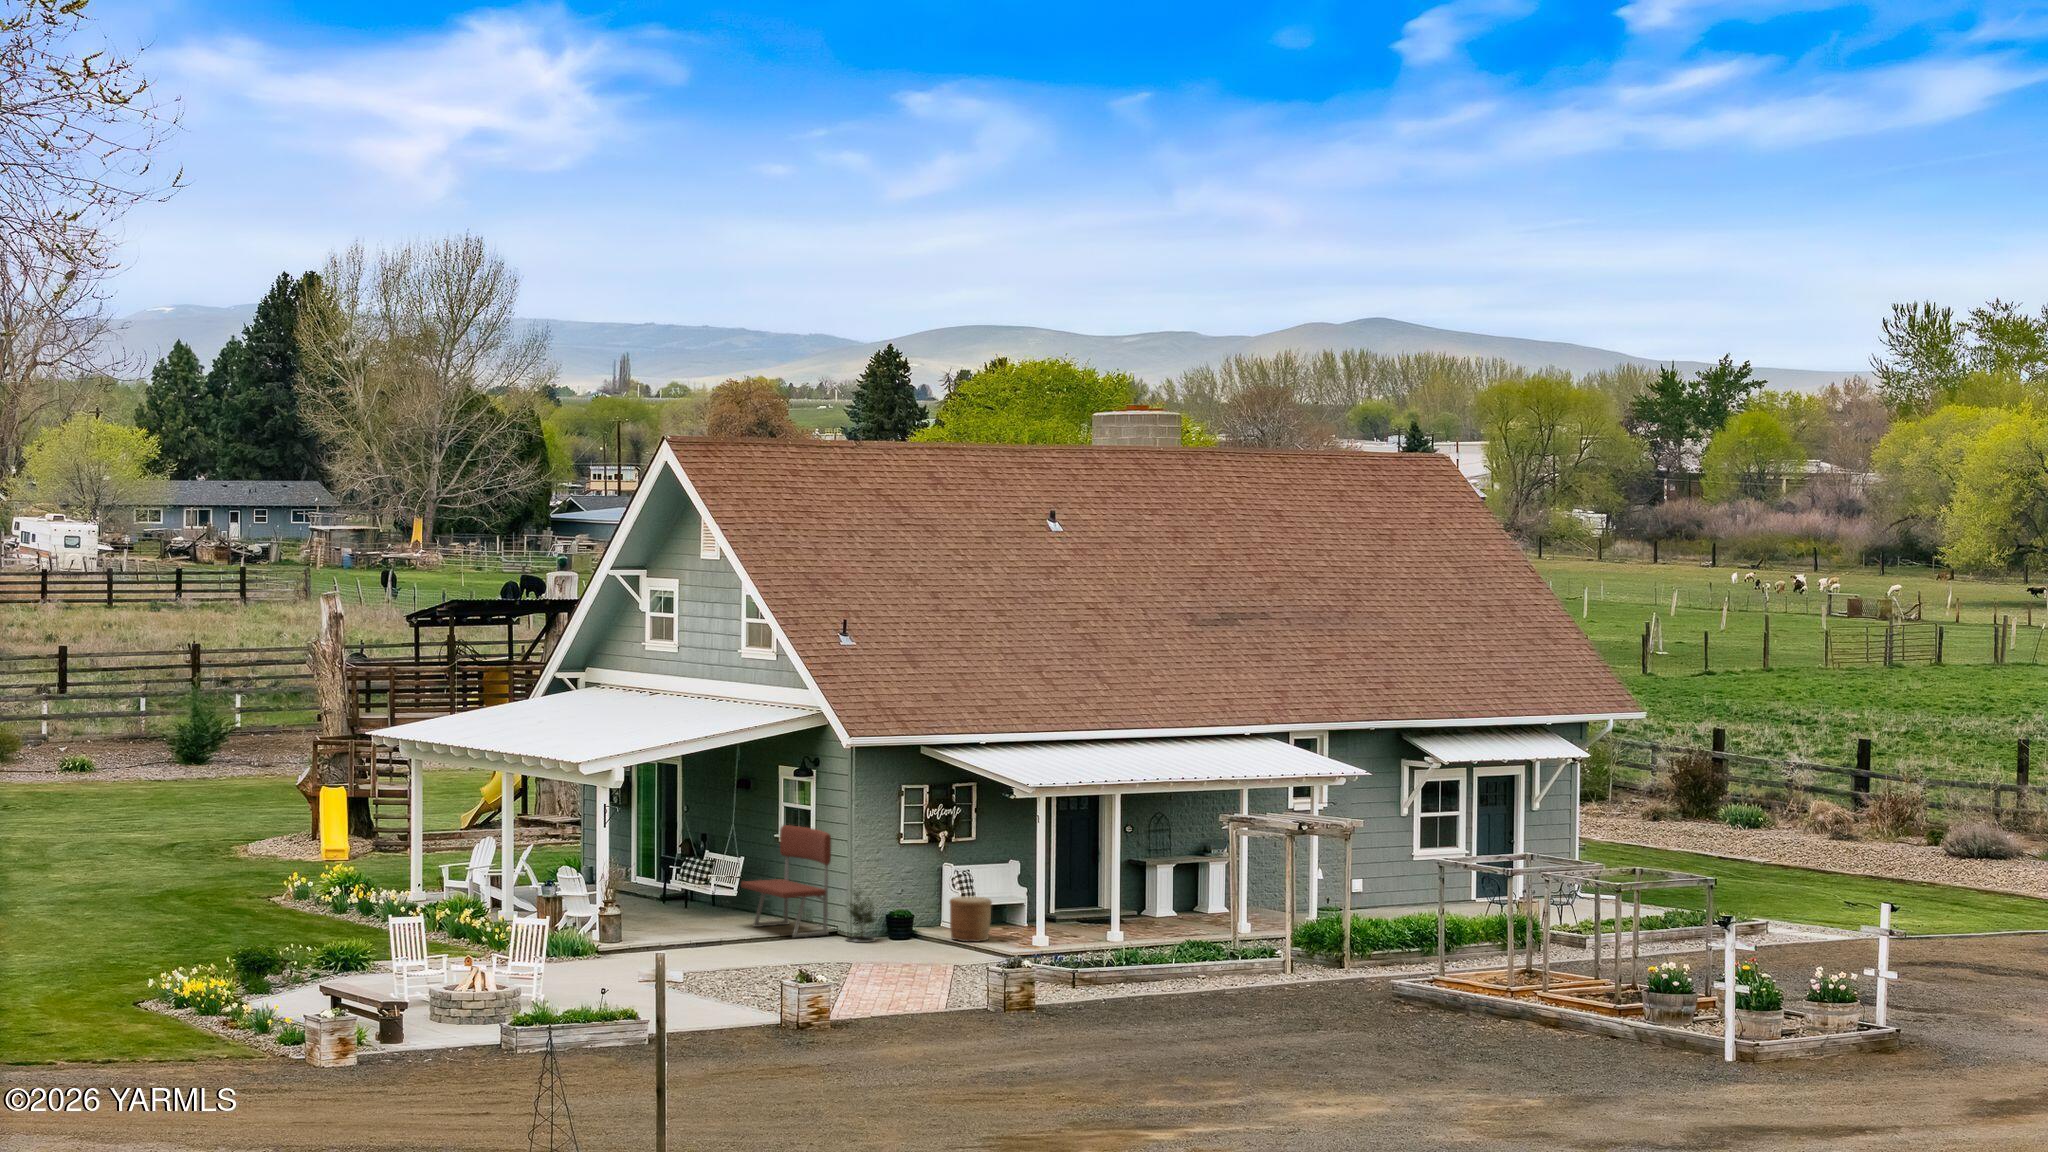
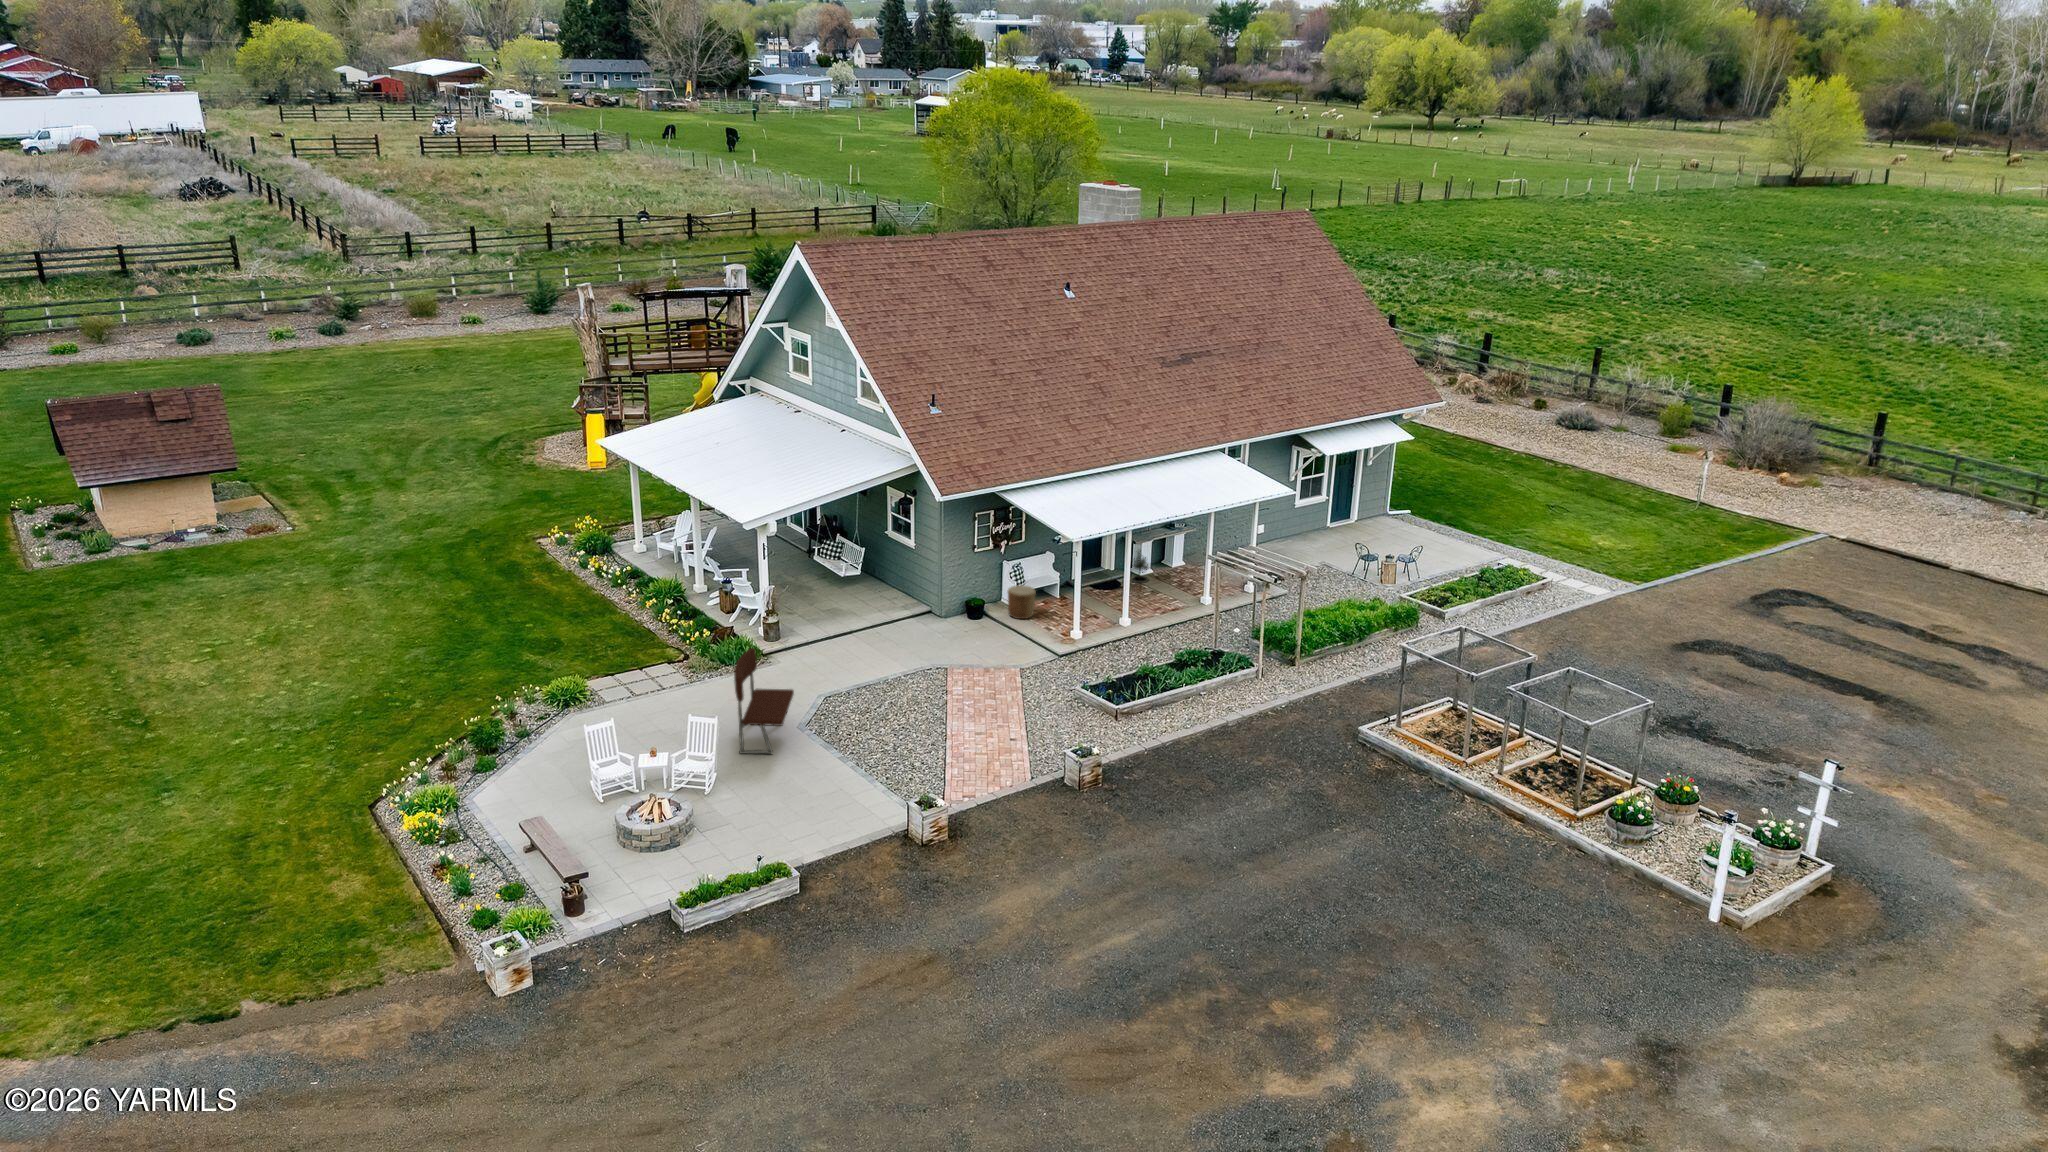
bench: present [741,825,831,937] -> present [734,648,794,754]
potted tree: present [846,890,876,942] -> present [1131,550,1150,583]

